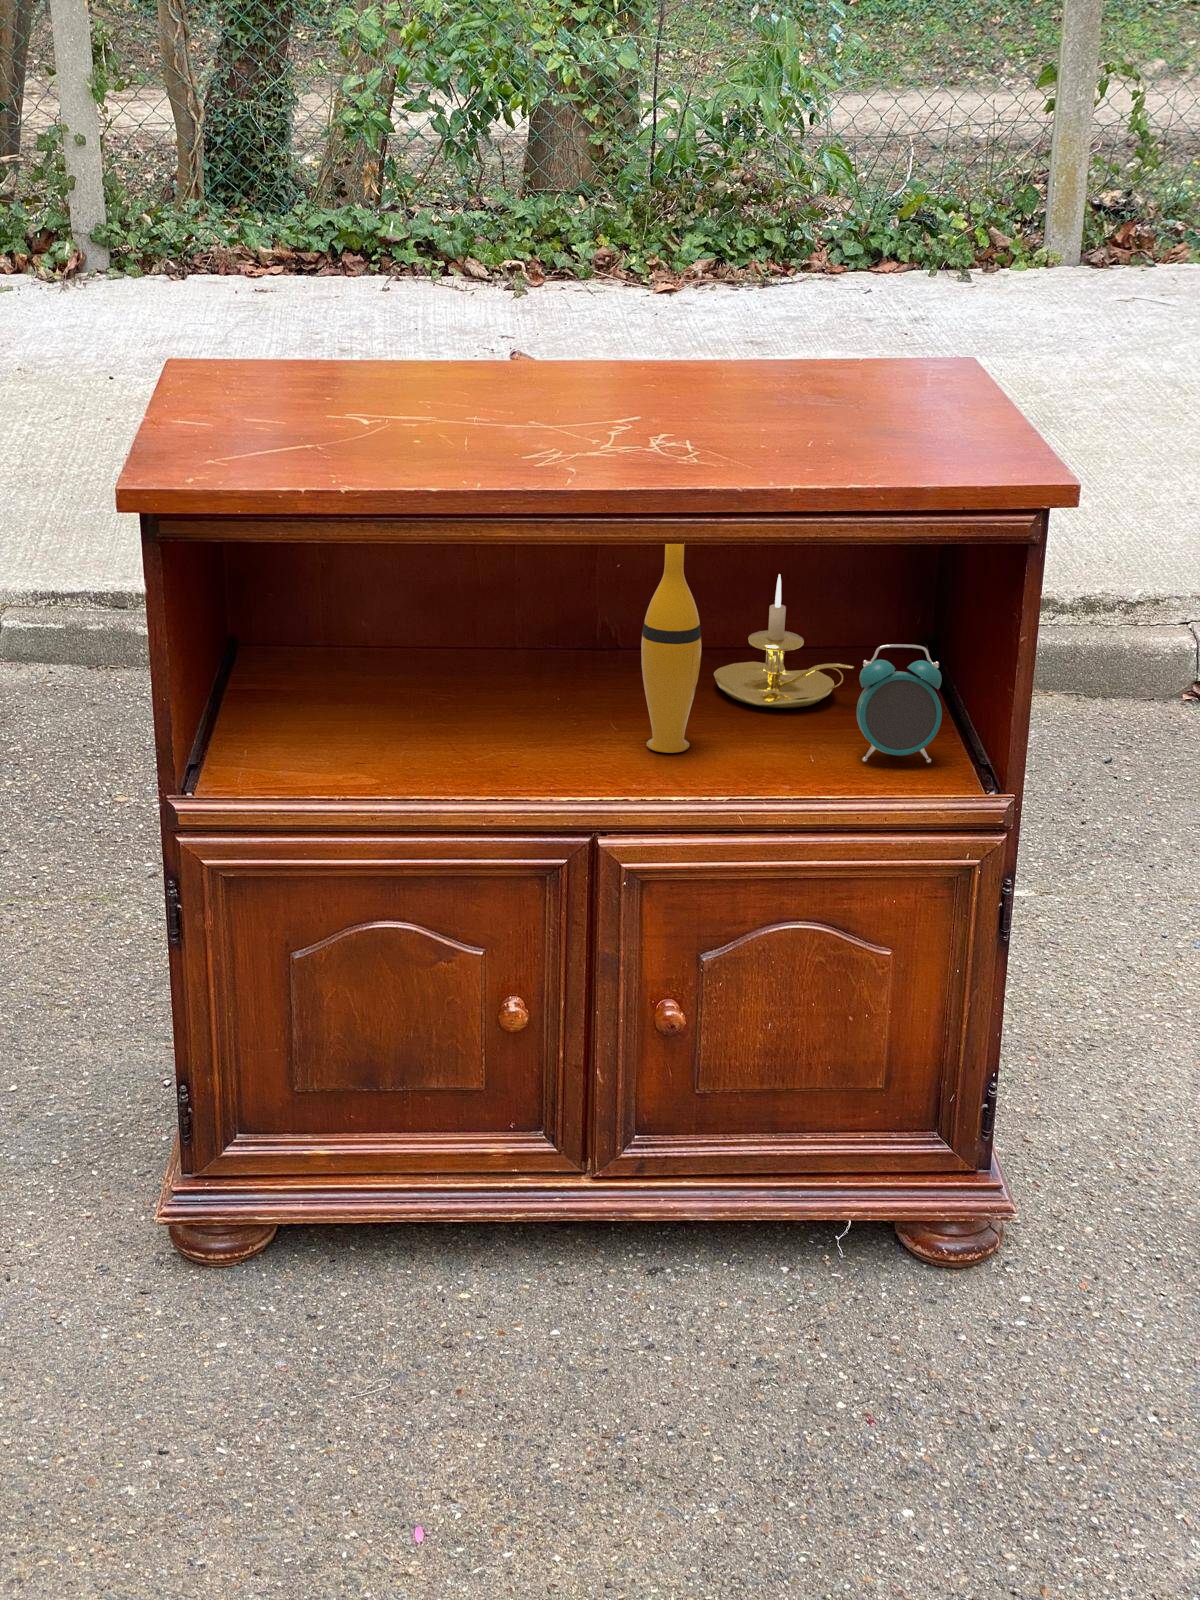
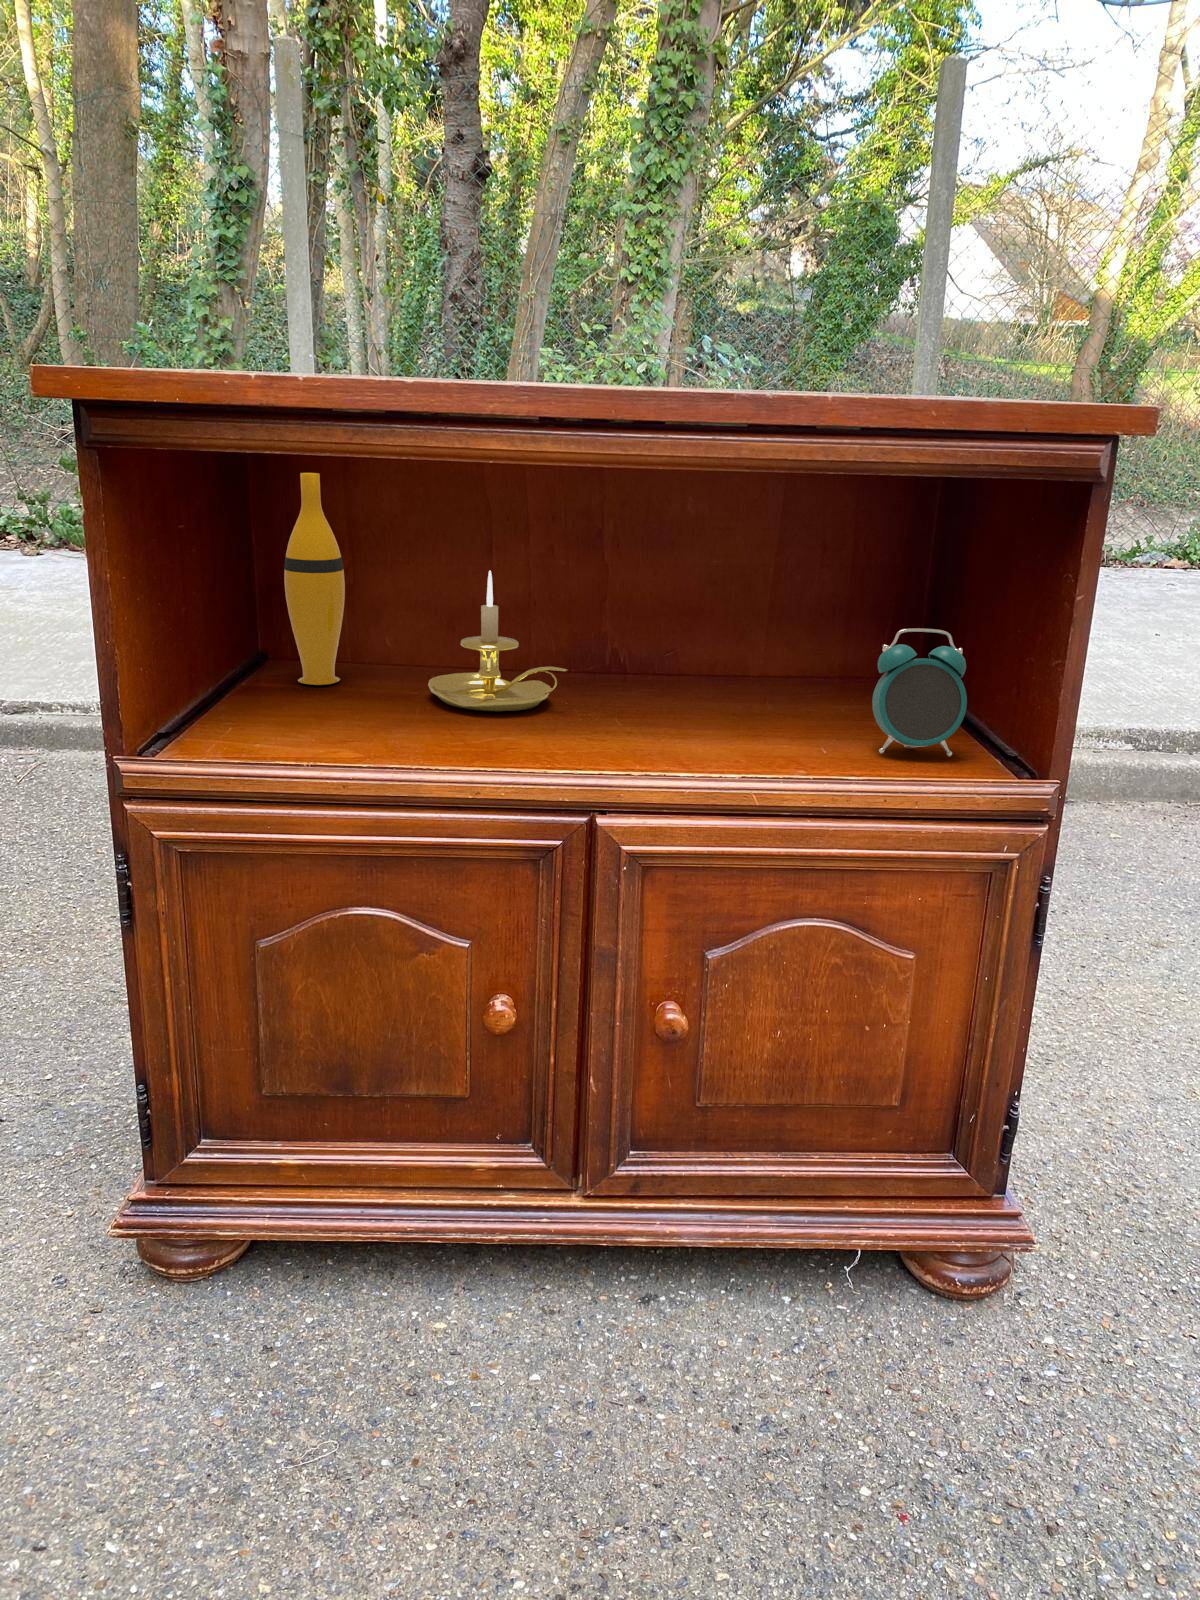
vase: present [641,544,701,753] -> present [284,473,345,685]
candle holder: present [714,574,854,708] -> present [428,571,567,711]

